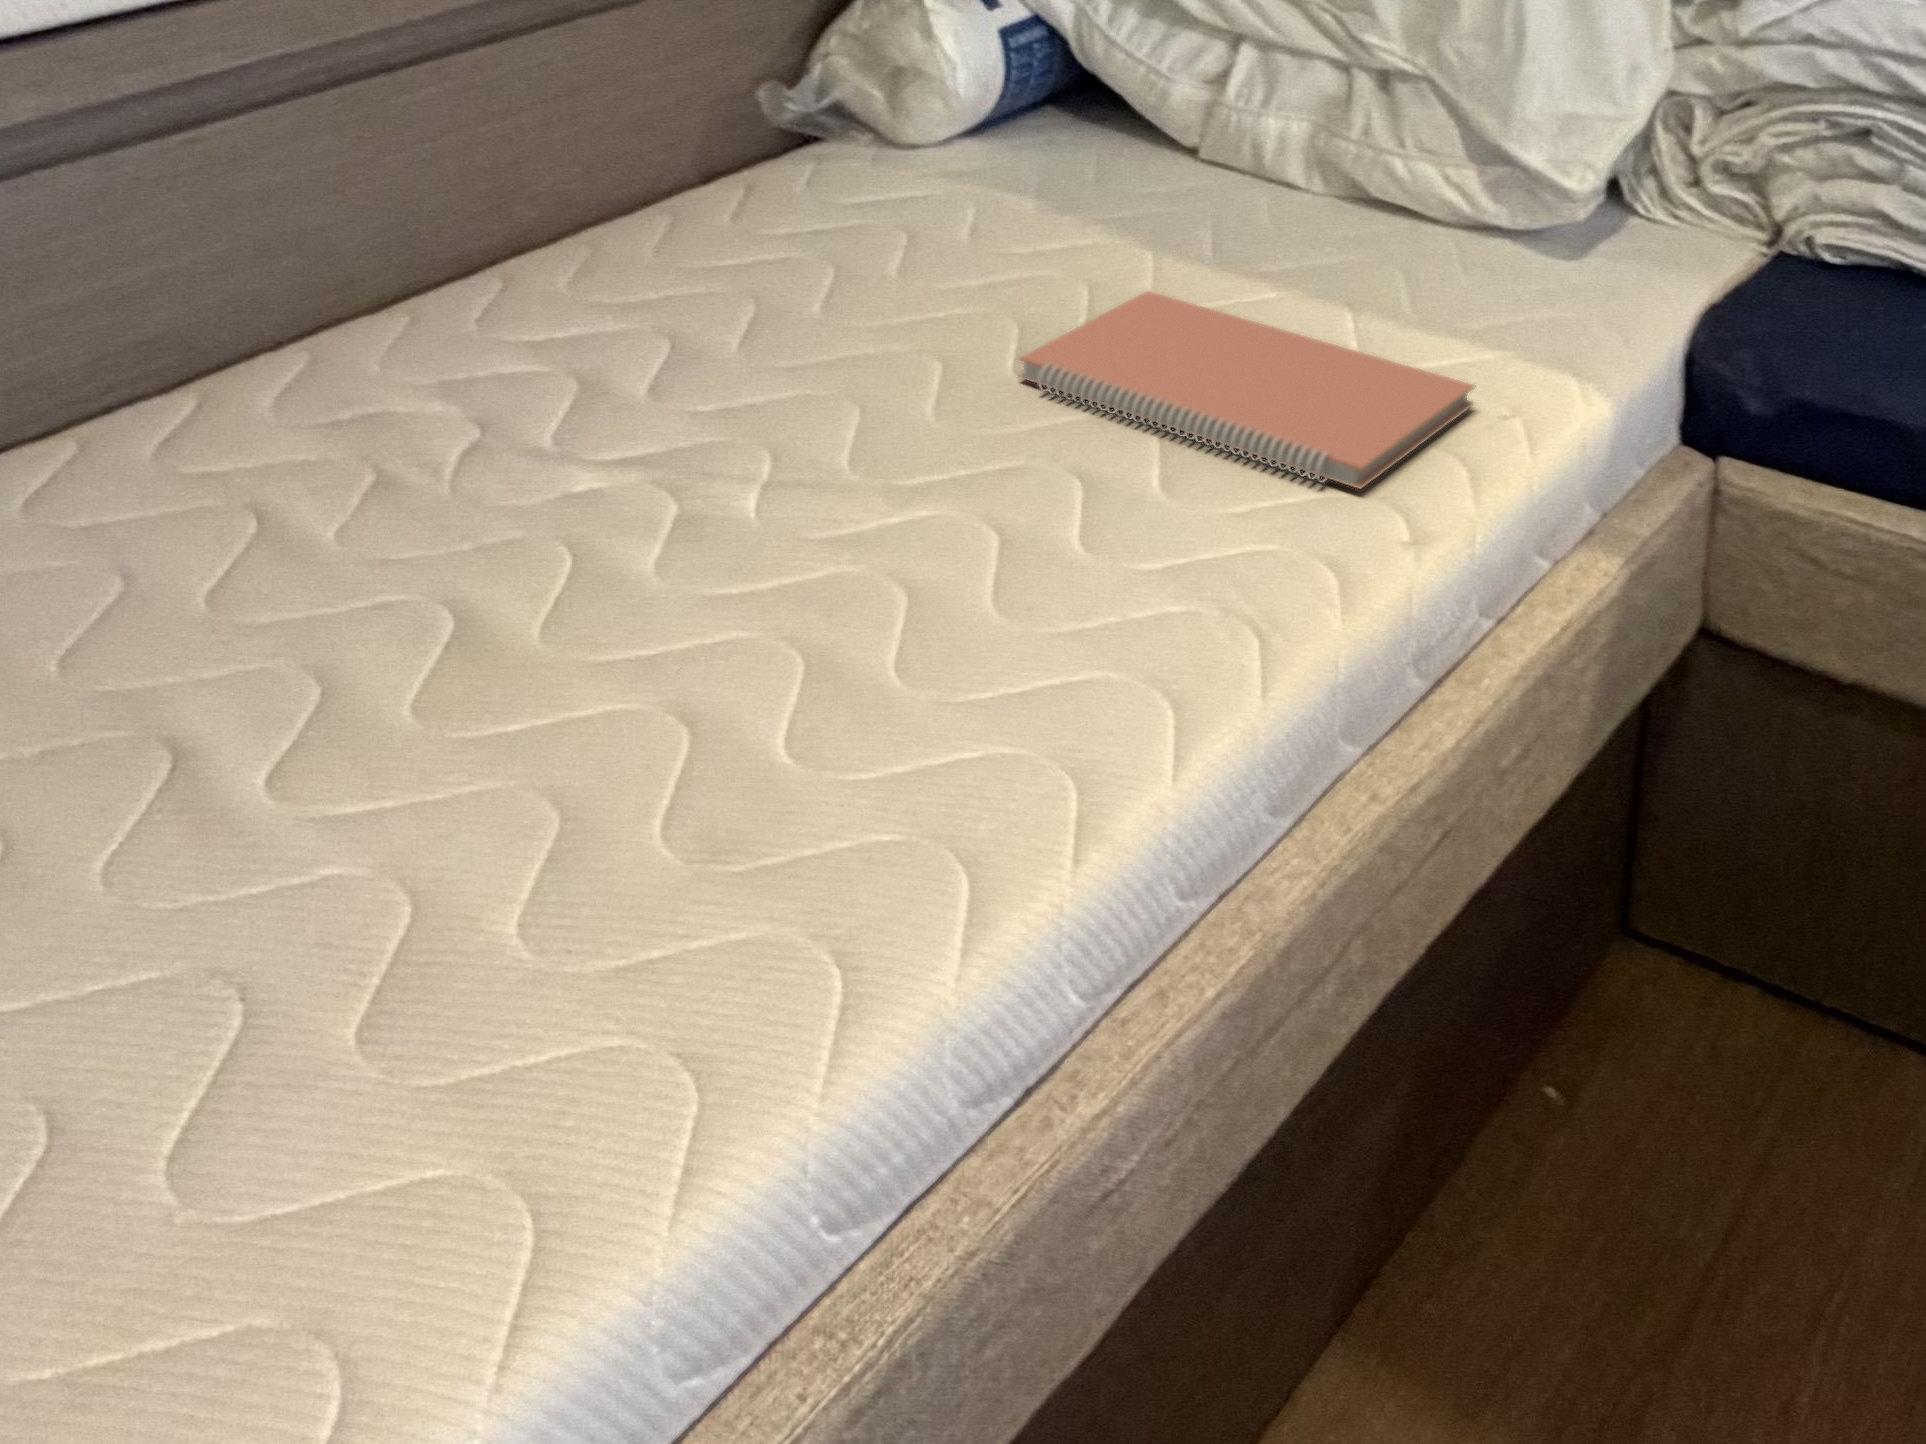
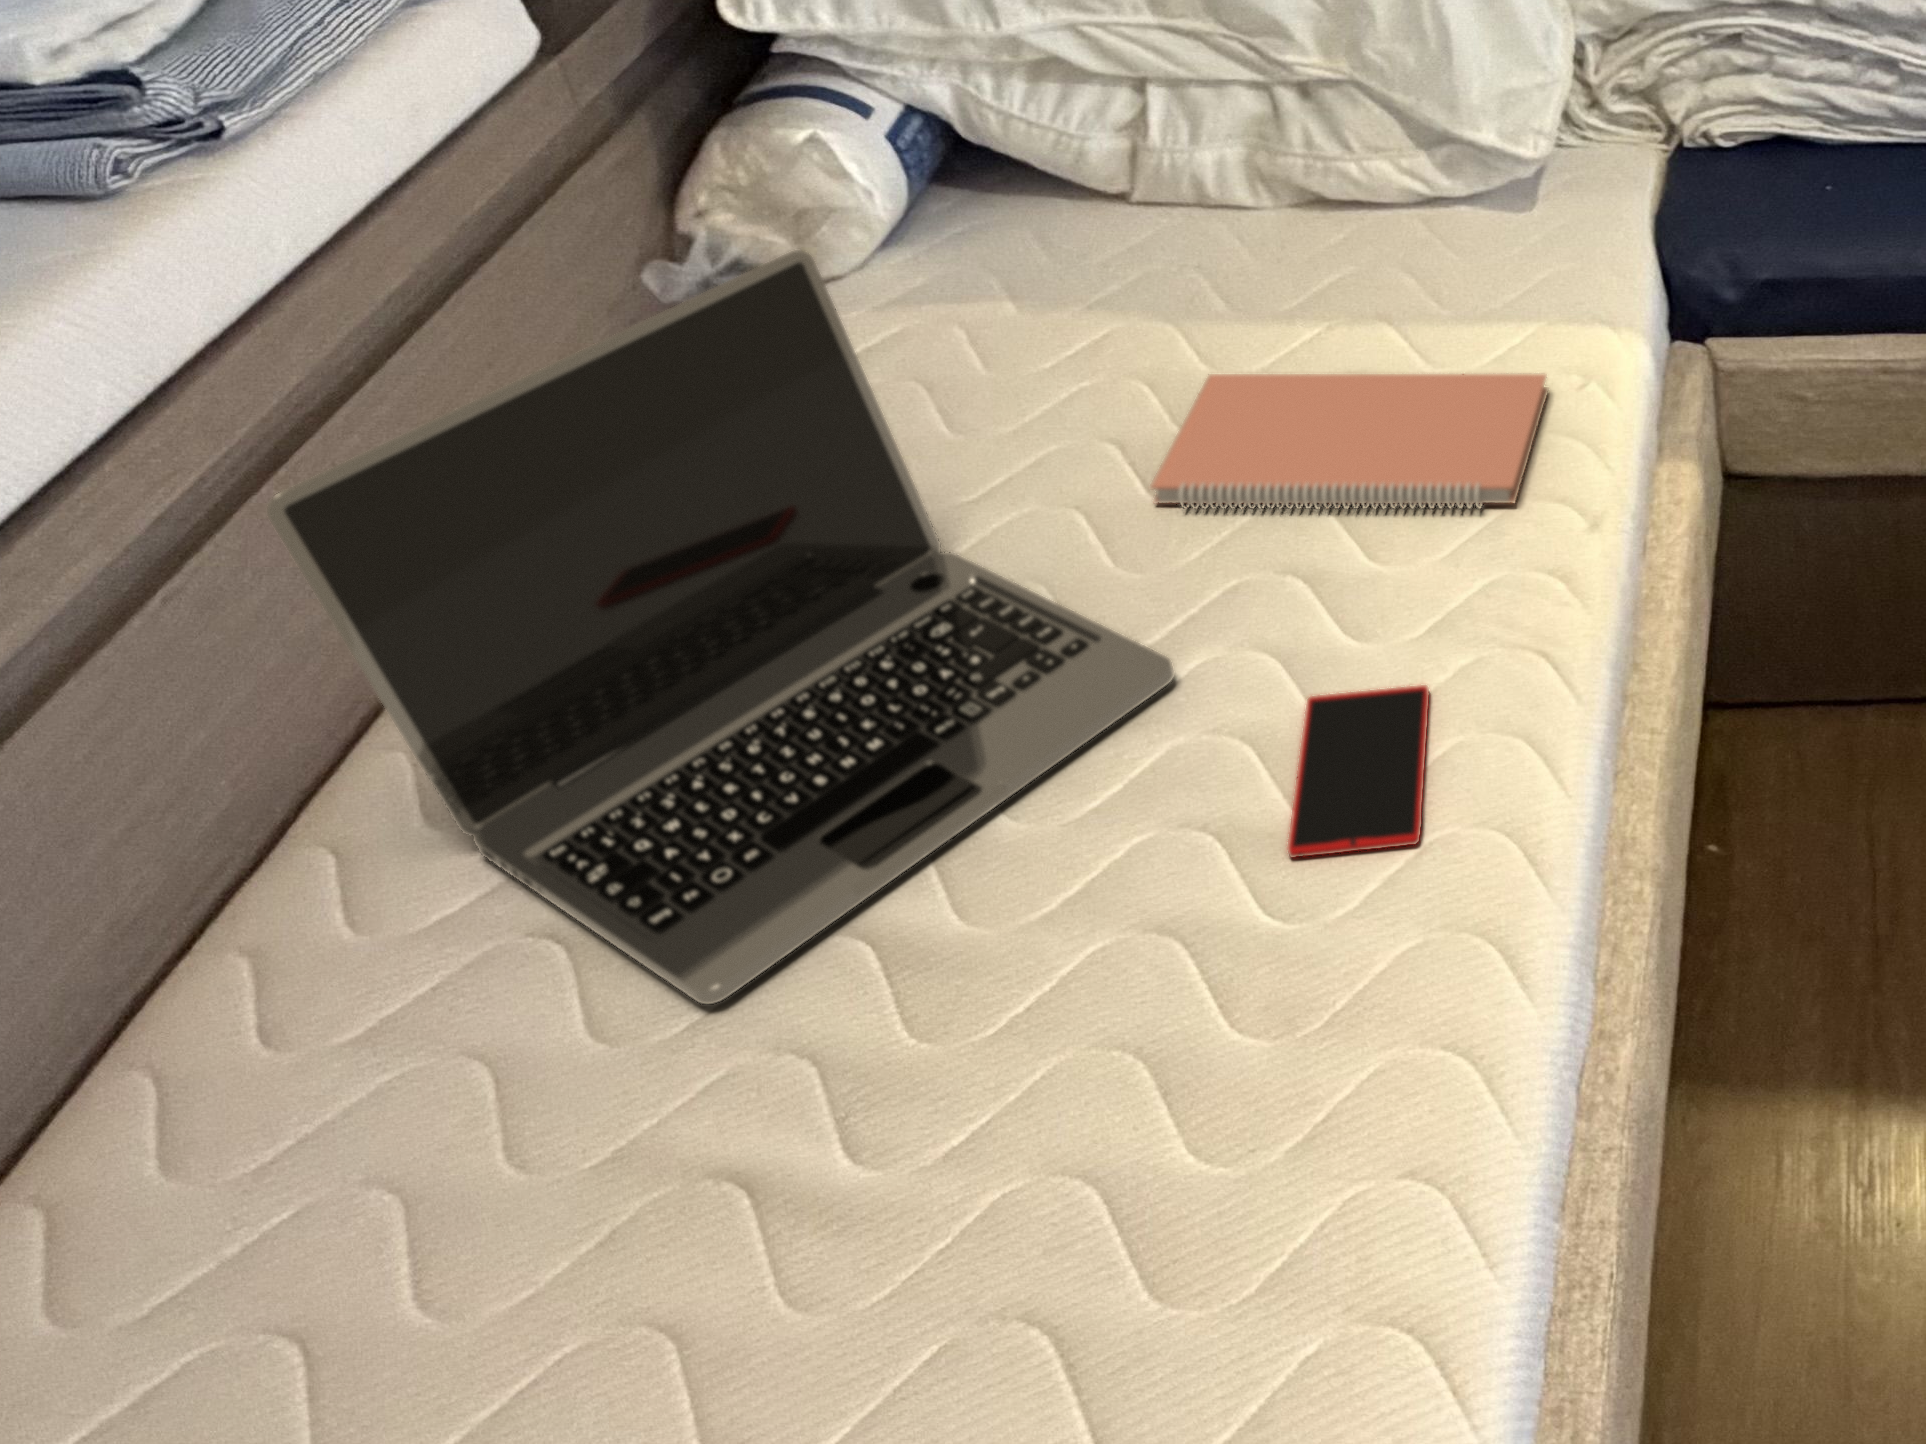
laptop: none [253,11,916,622] -> present [267,250,1174,1004]
smartphone: none [882,582,1140,757] -> present [1288,685,1429,857]

